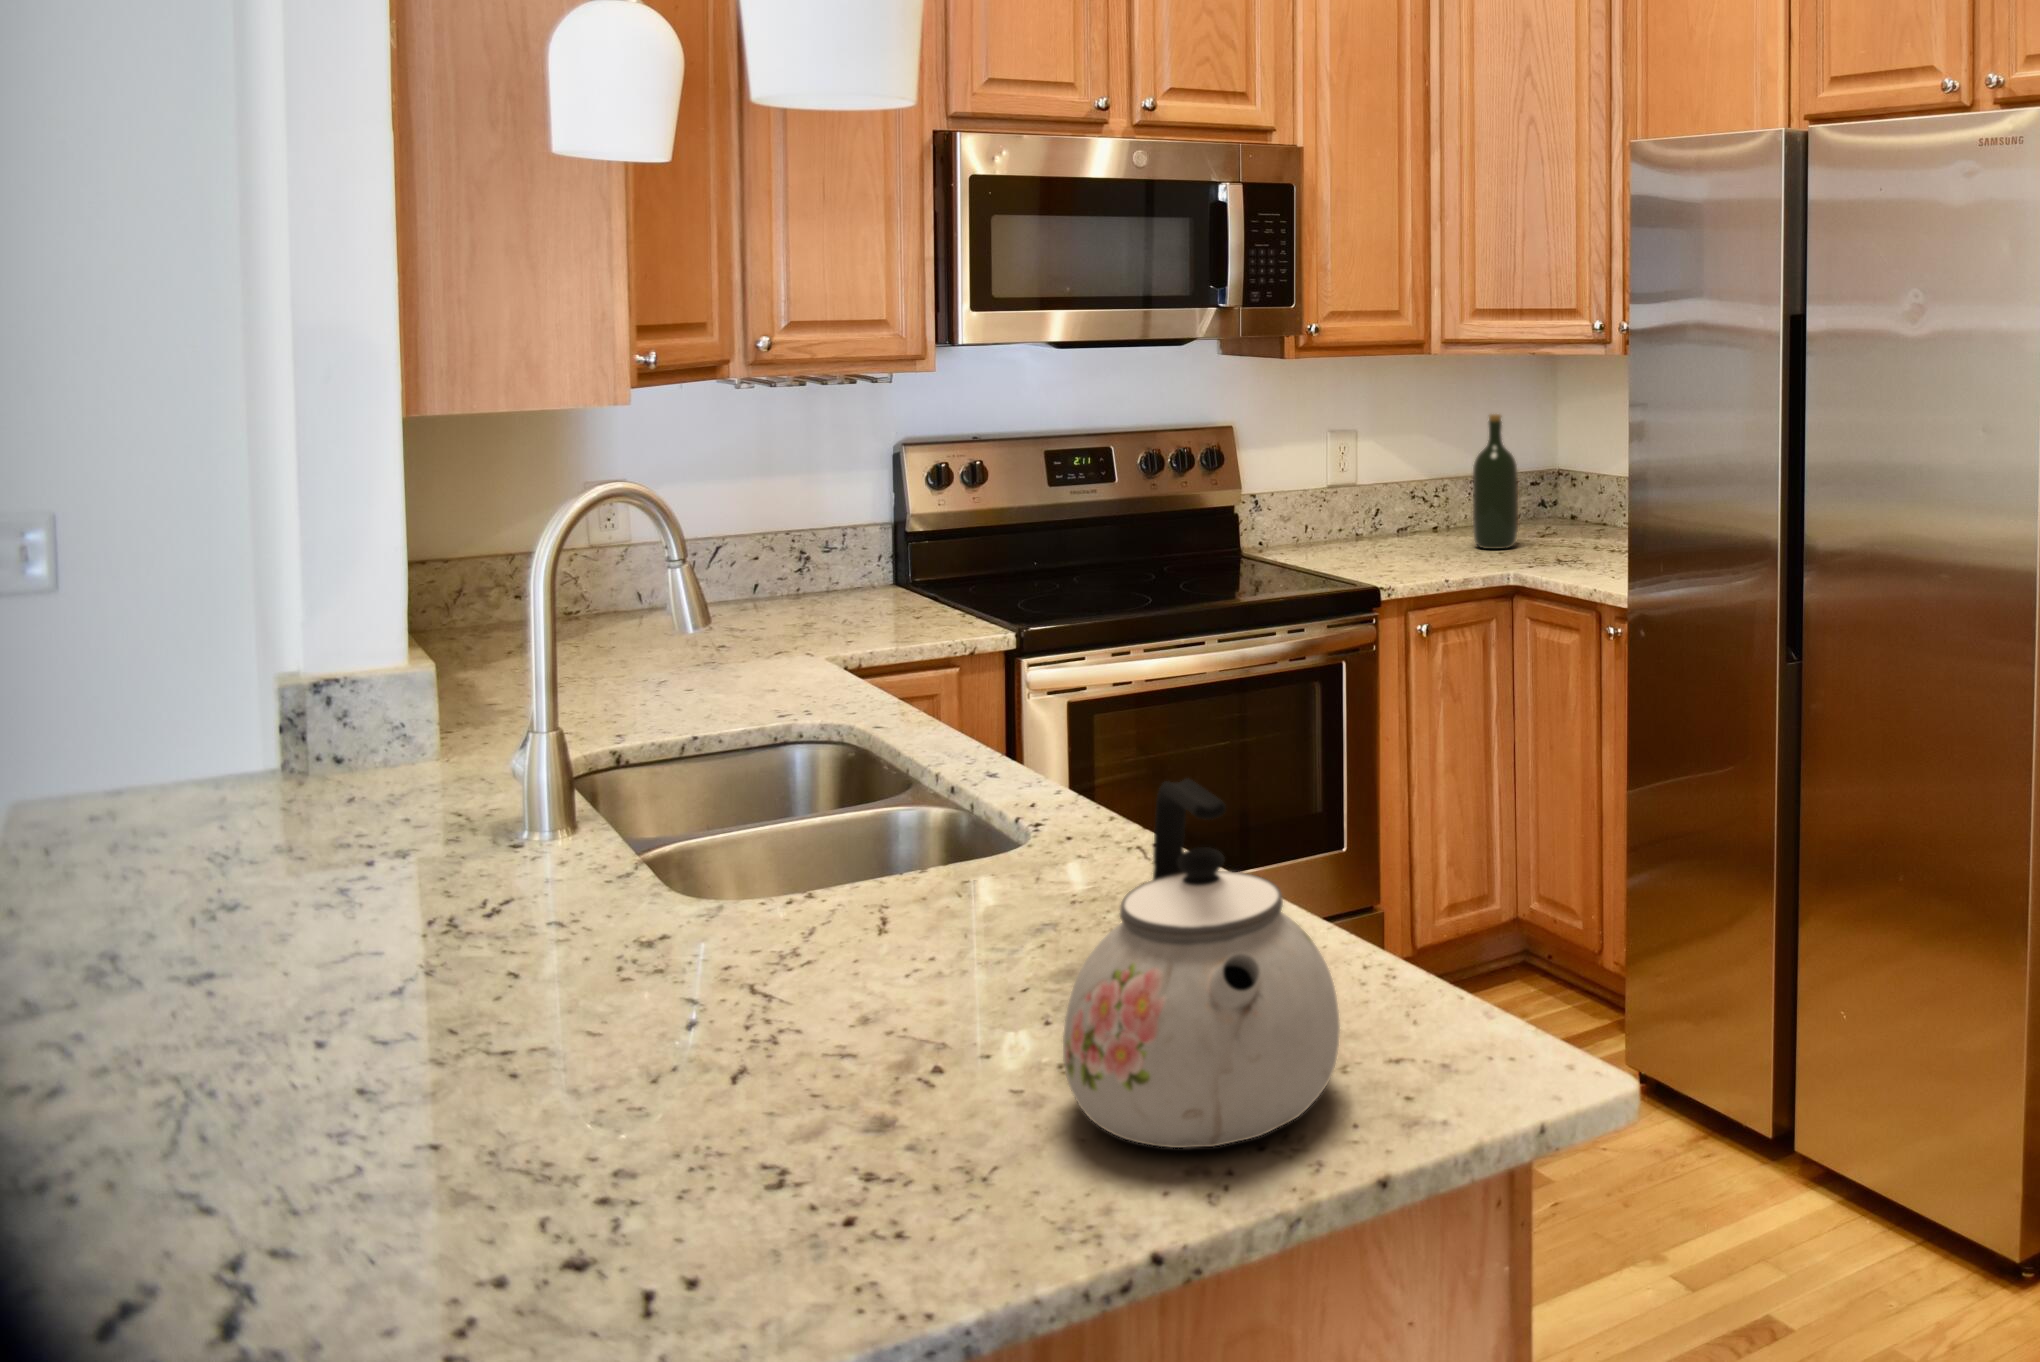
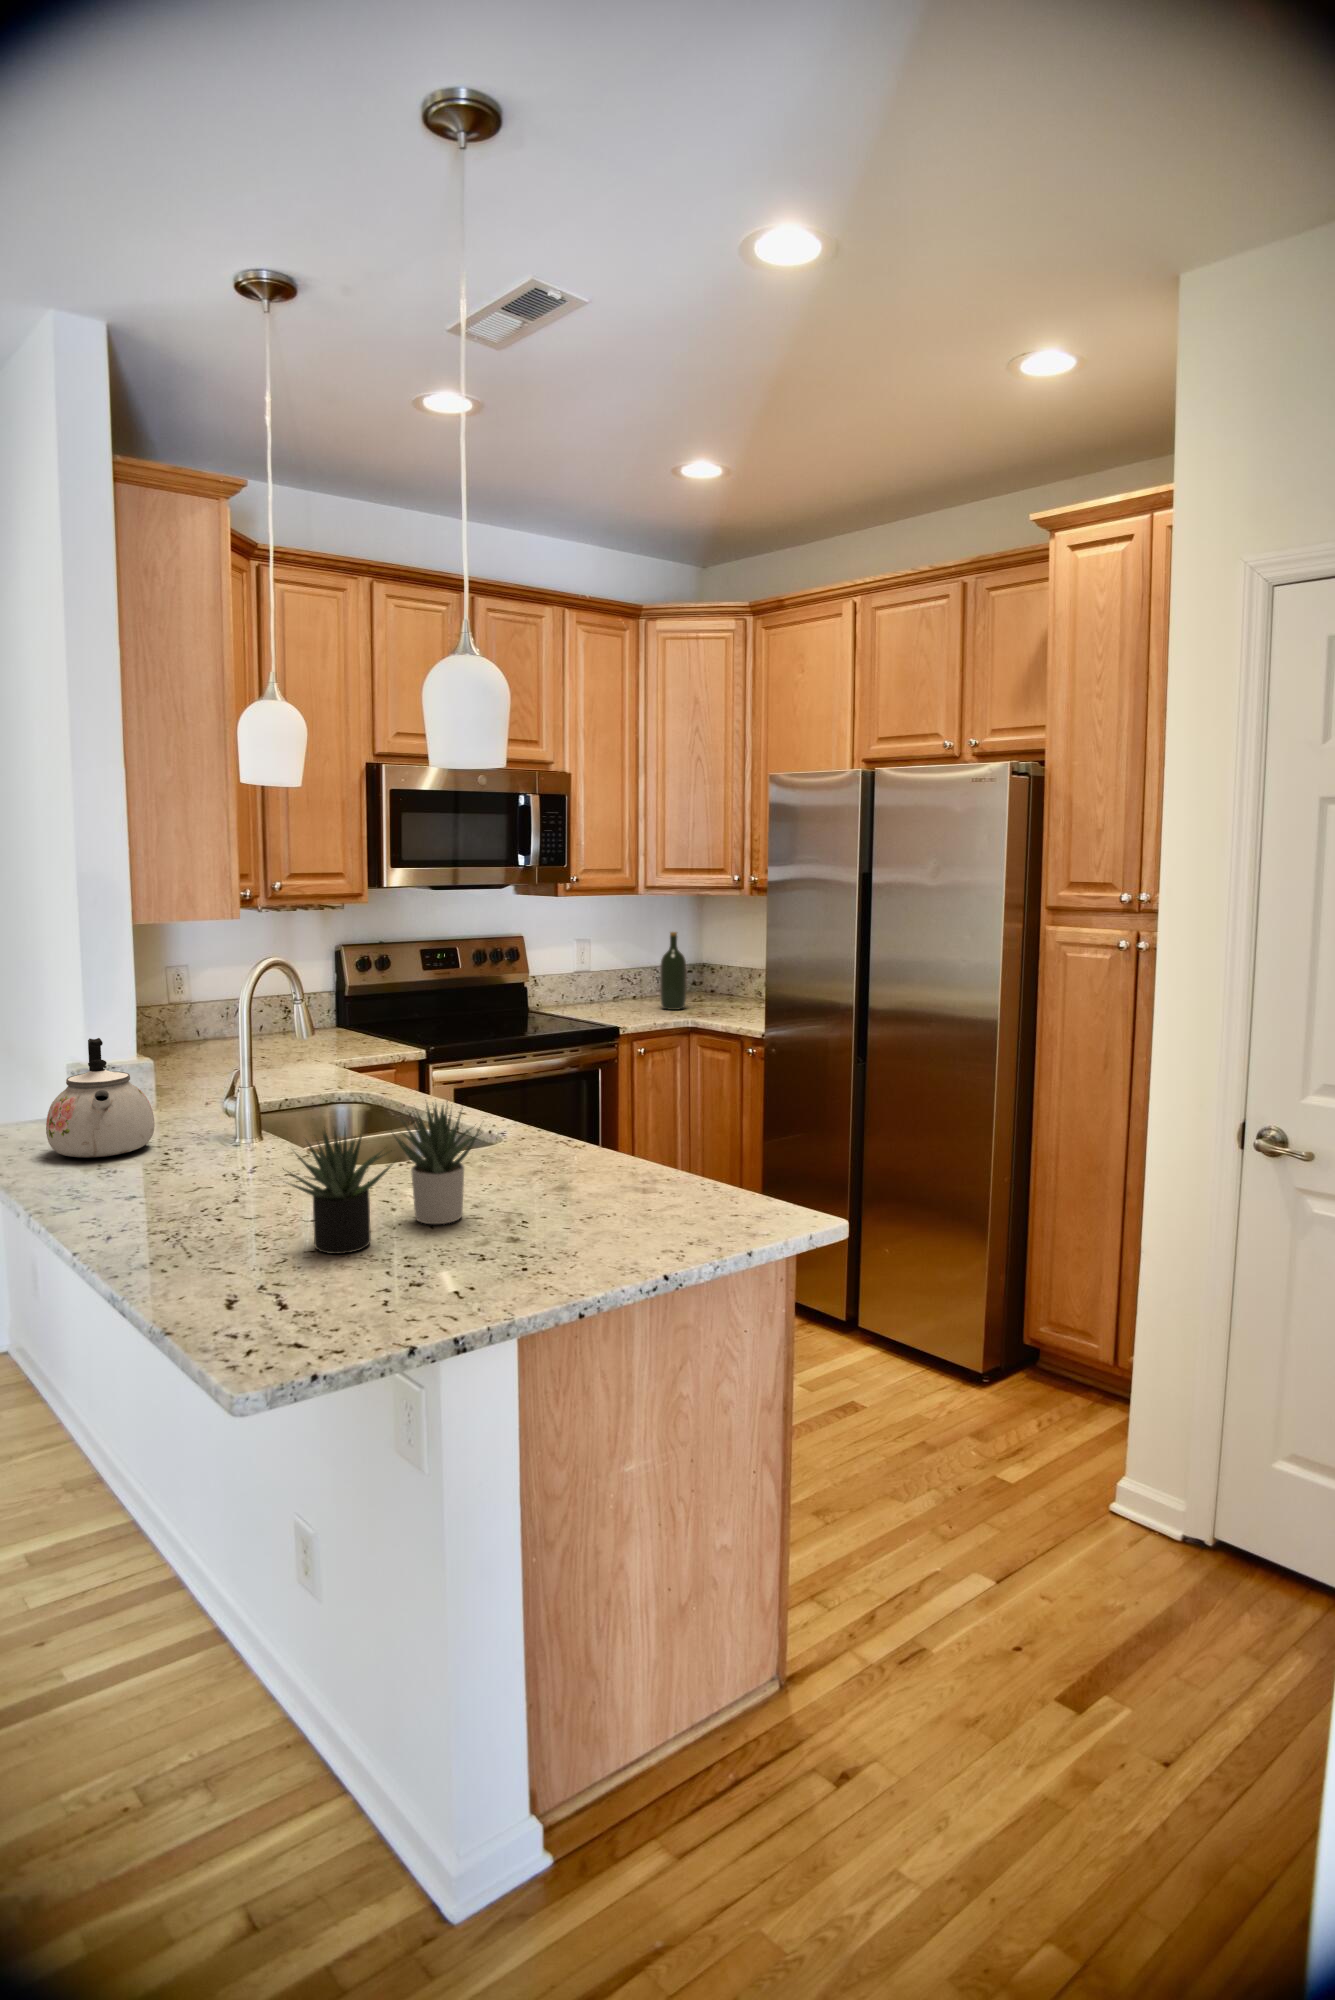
kettle: present [1063,778,1340,1148] -> present [46,1038,155,1157]
succulent plant: none [279,809,844,1189] -> present [283,1105,480,1254]

